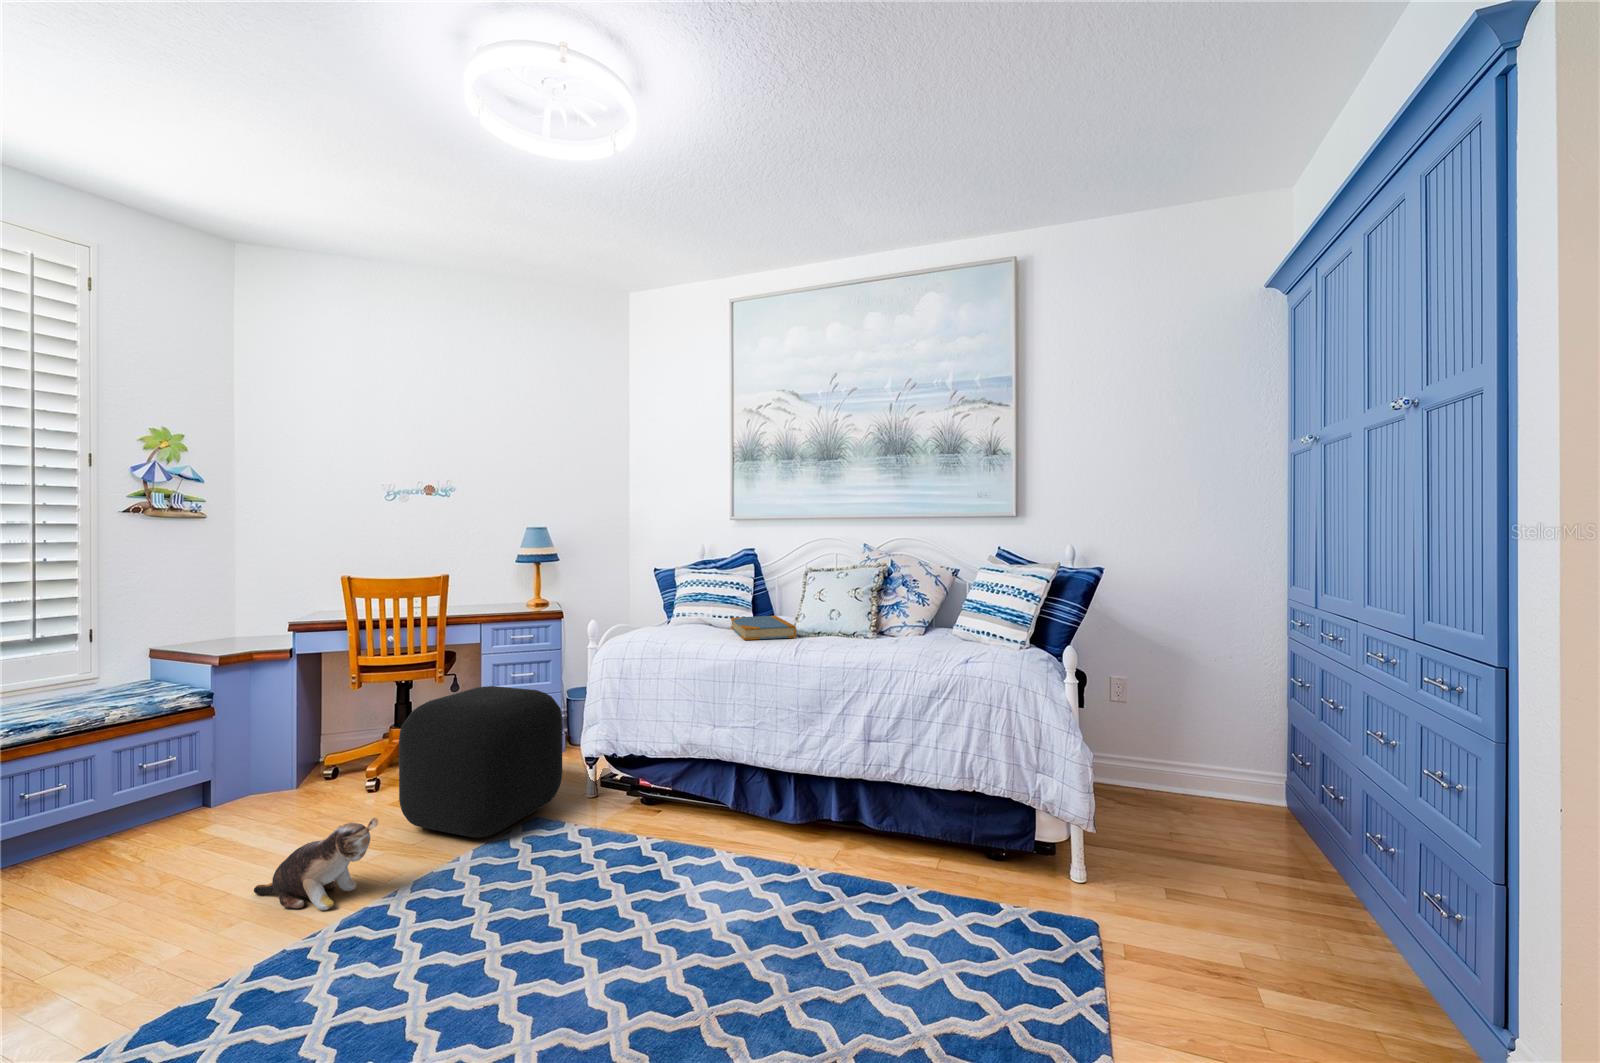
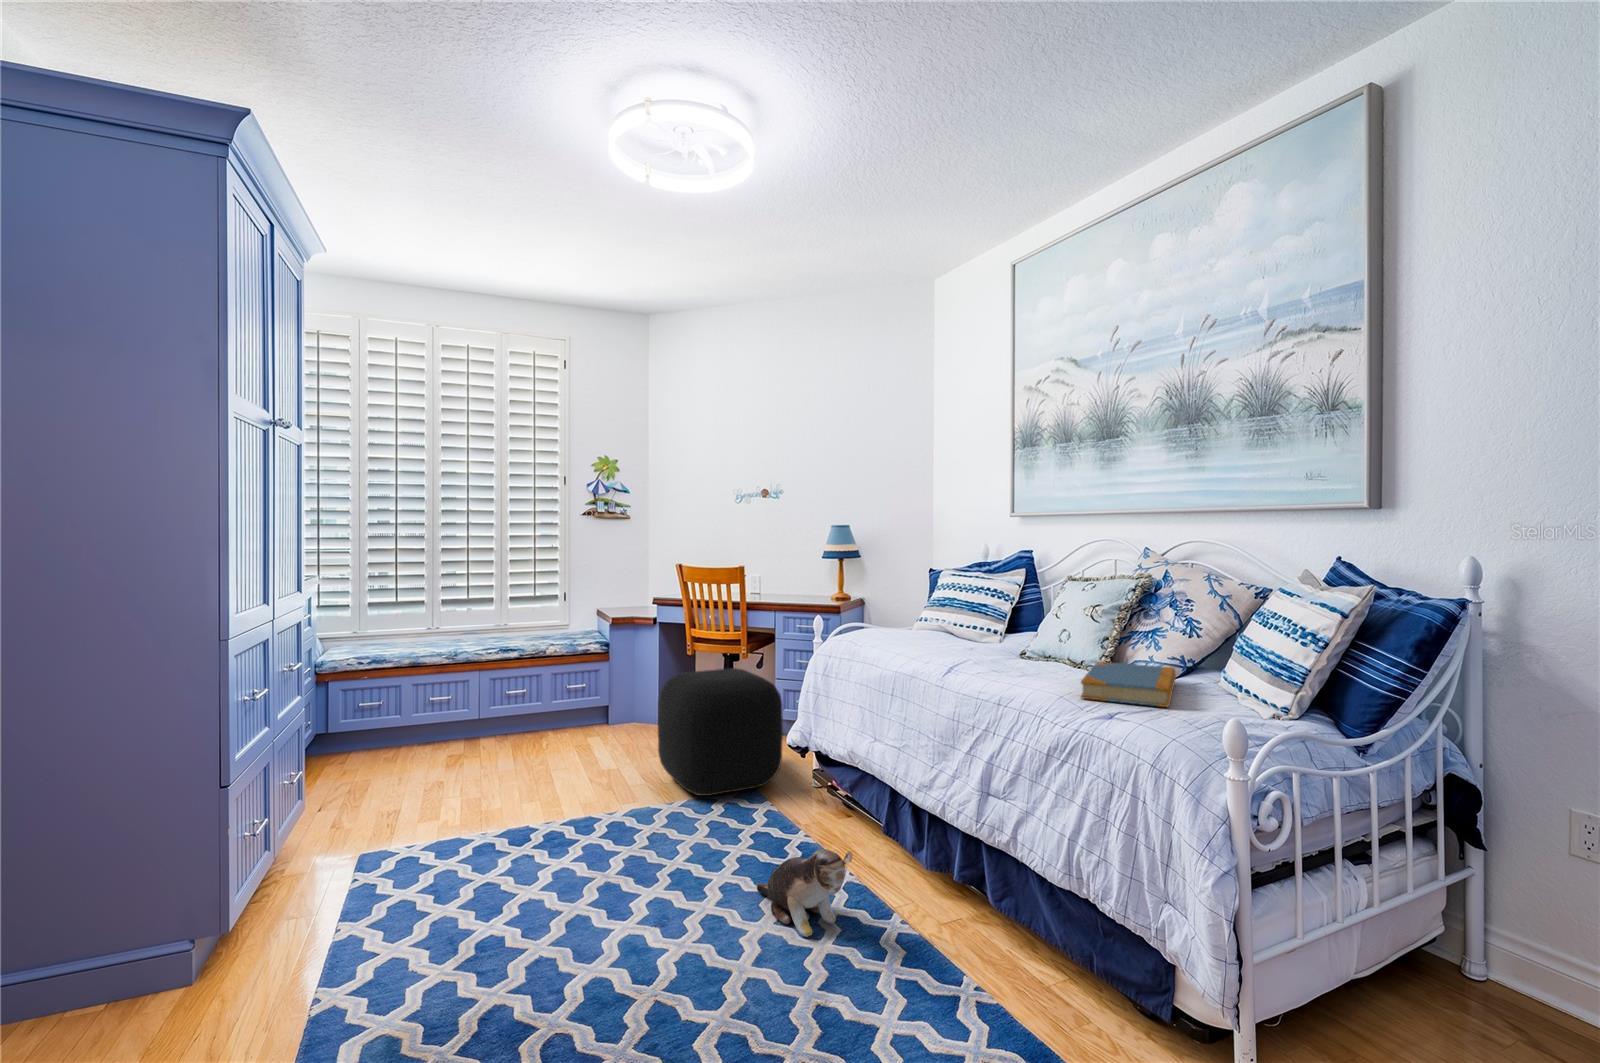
book: present [731,616,796,640] -> present [1081,662,1176,707]
plush toy: present [254,818,378,910] -> present [757,849,853,937]

